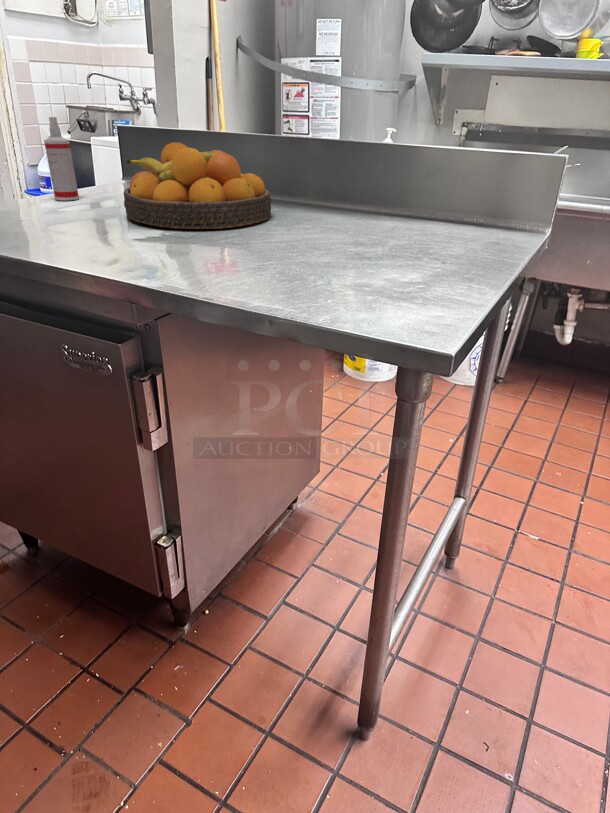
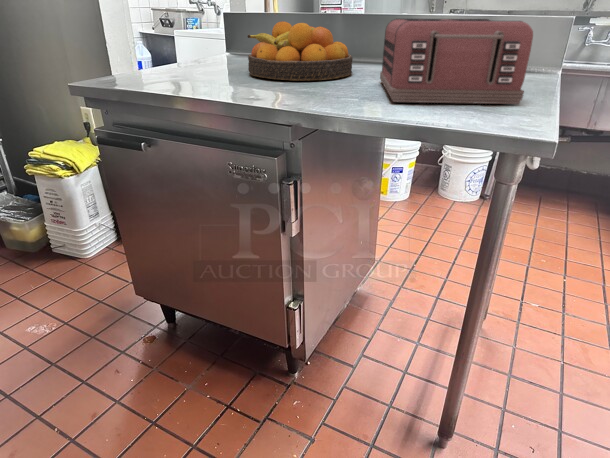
spray bottle: present [44,117,79,200] -> none [181,7,203,68]
toaster: none [273,148,468,282] -> present [380,19,533,104]

